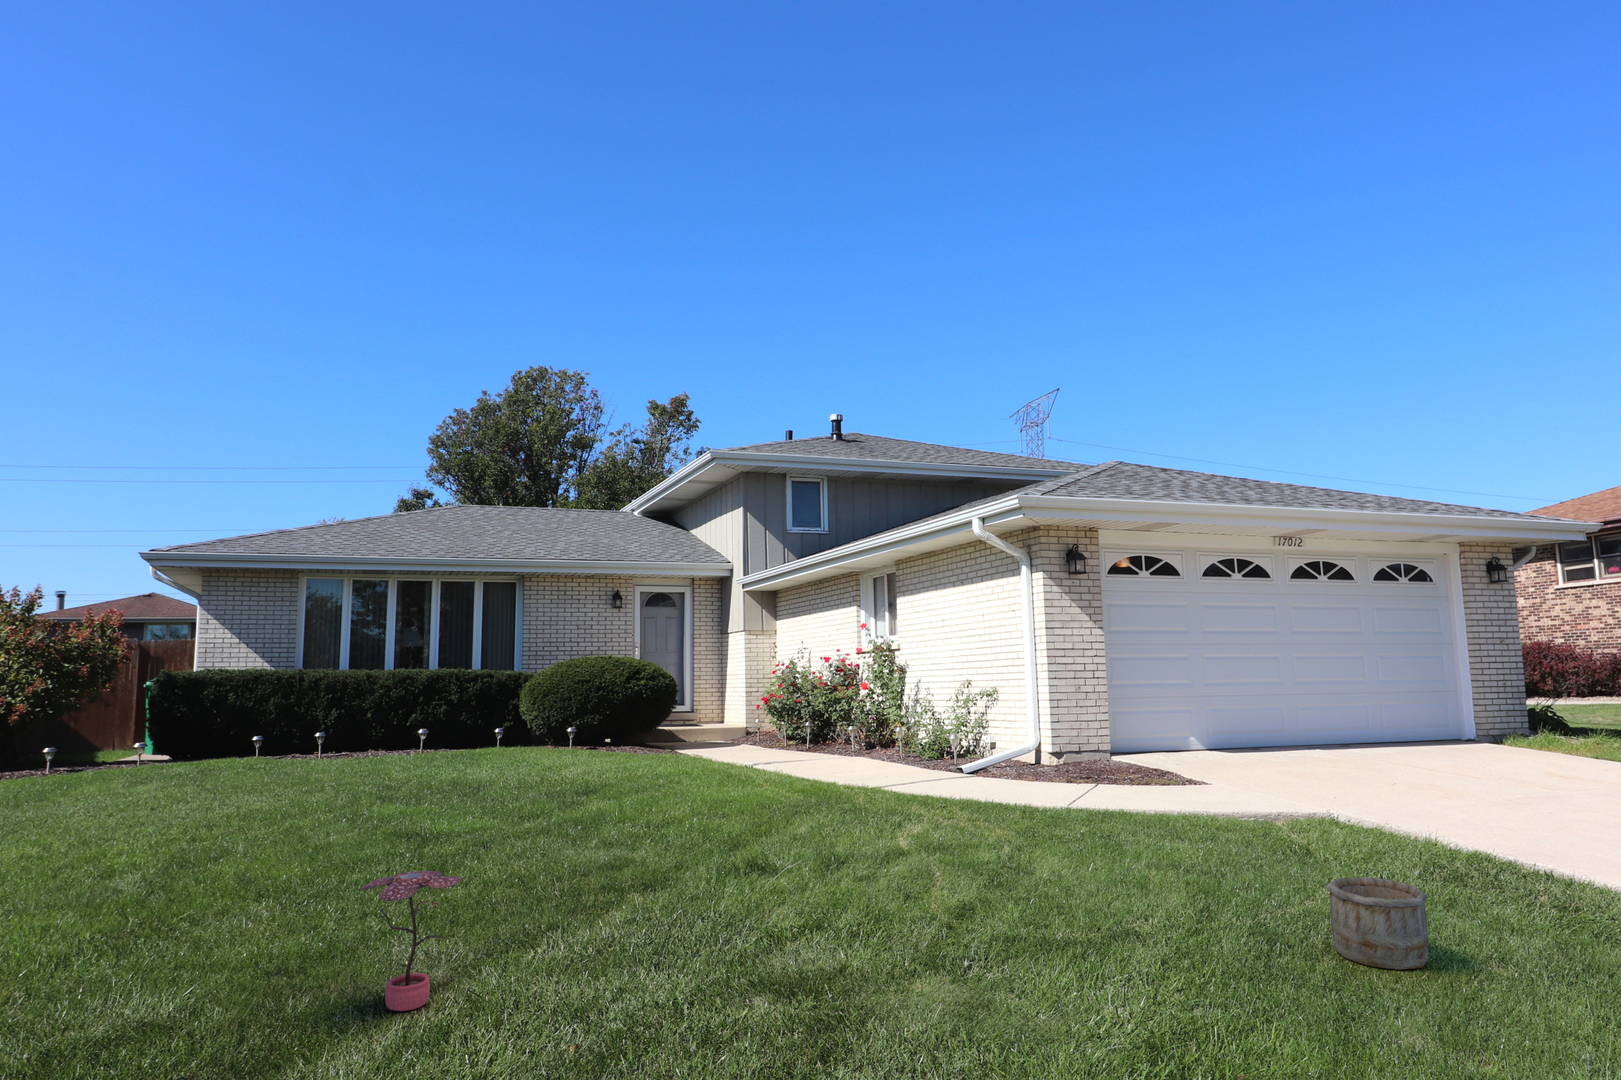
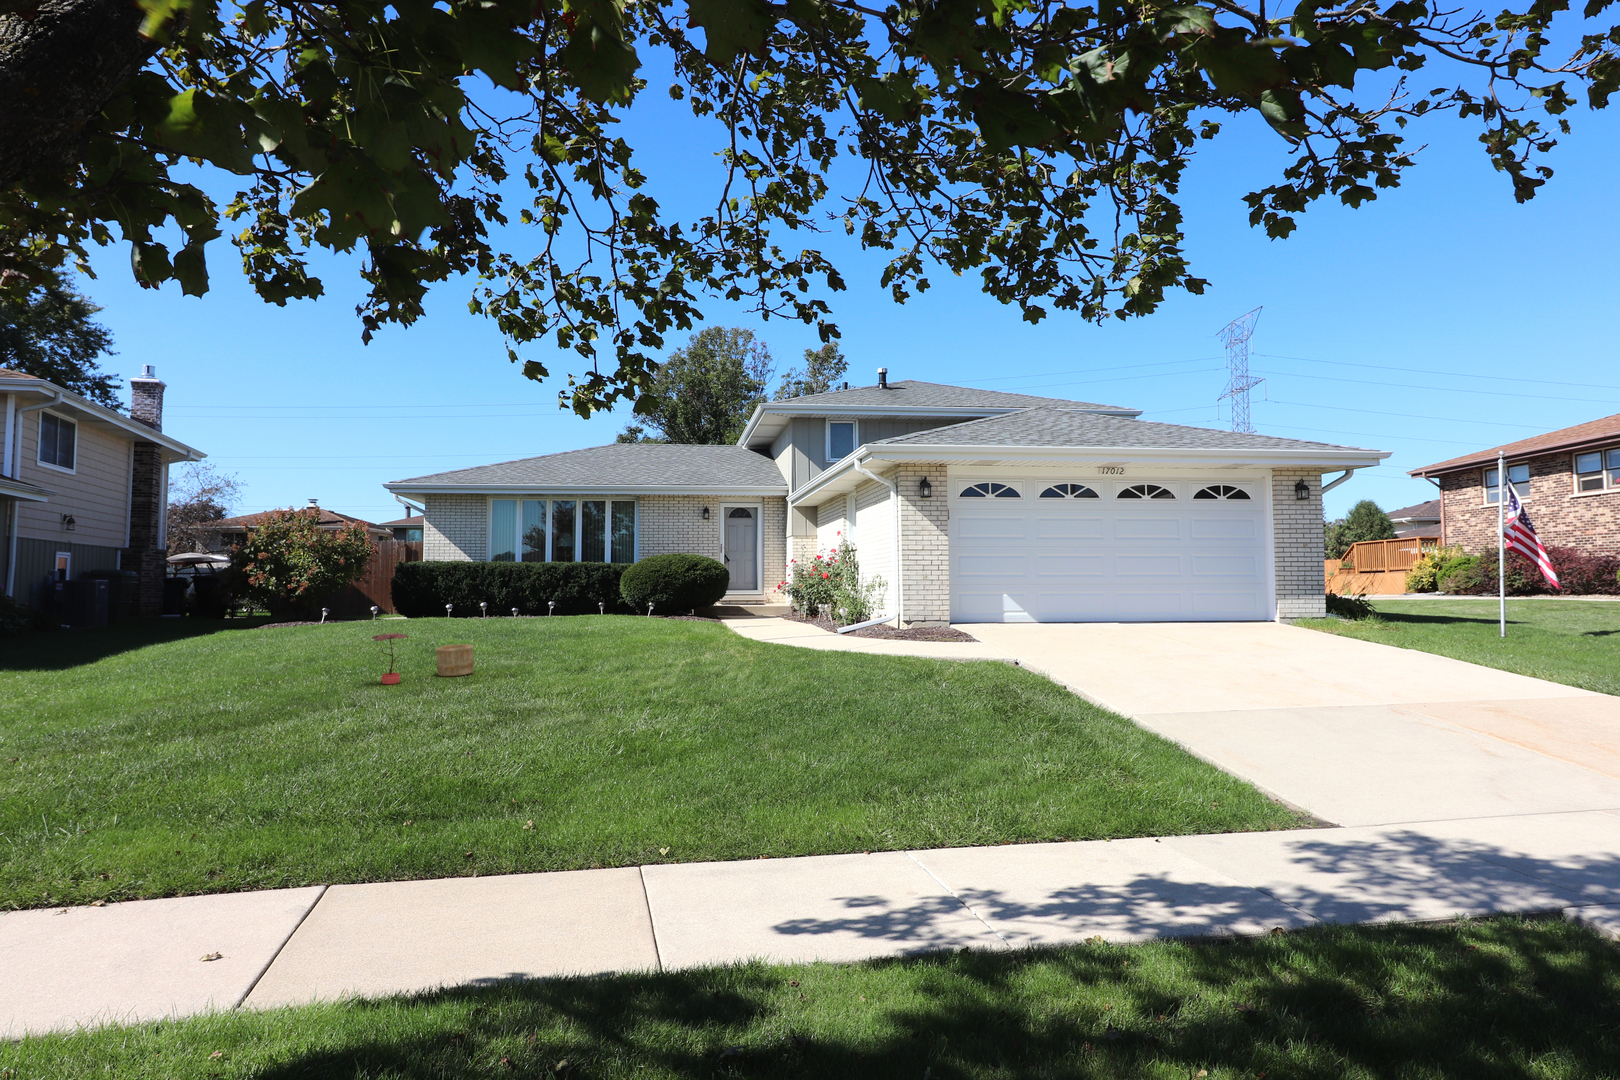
wooden bucket: present [1326,877,1428,969] -> present [436,644,474,676]

